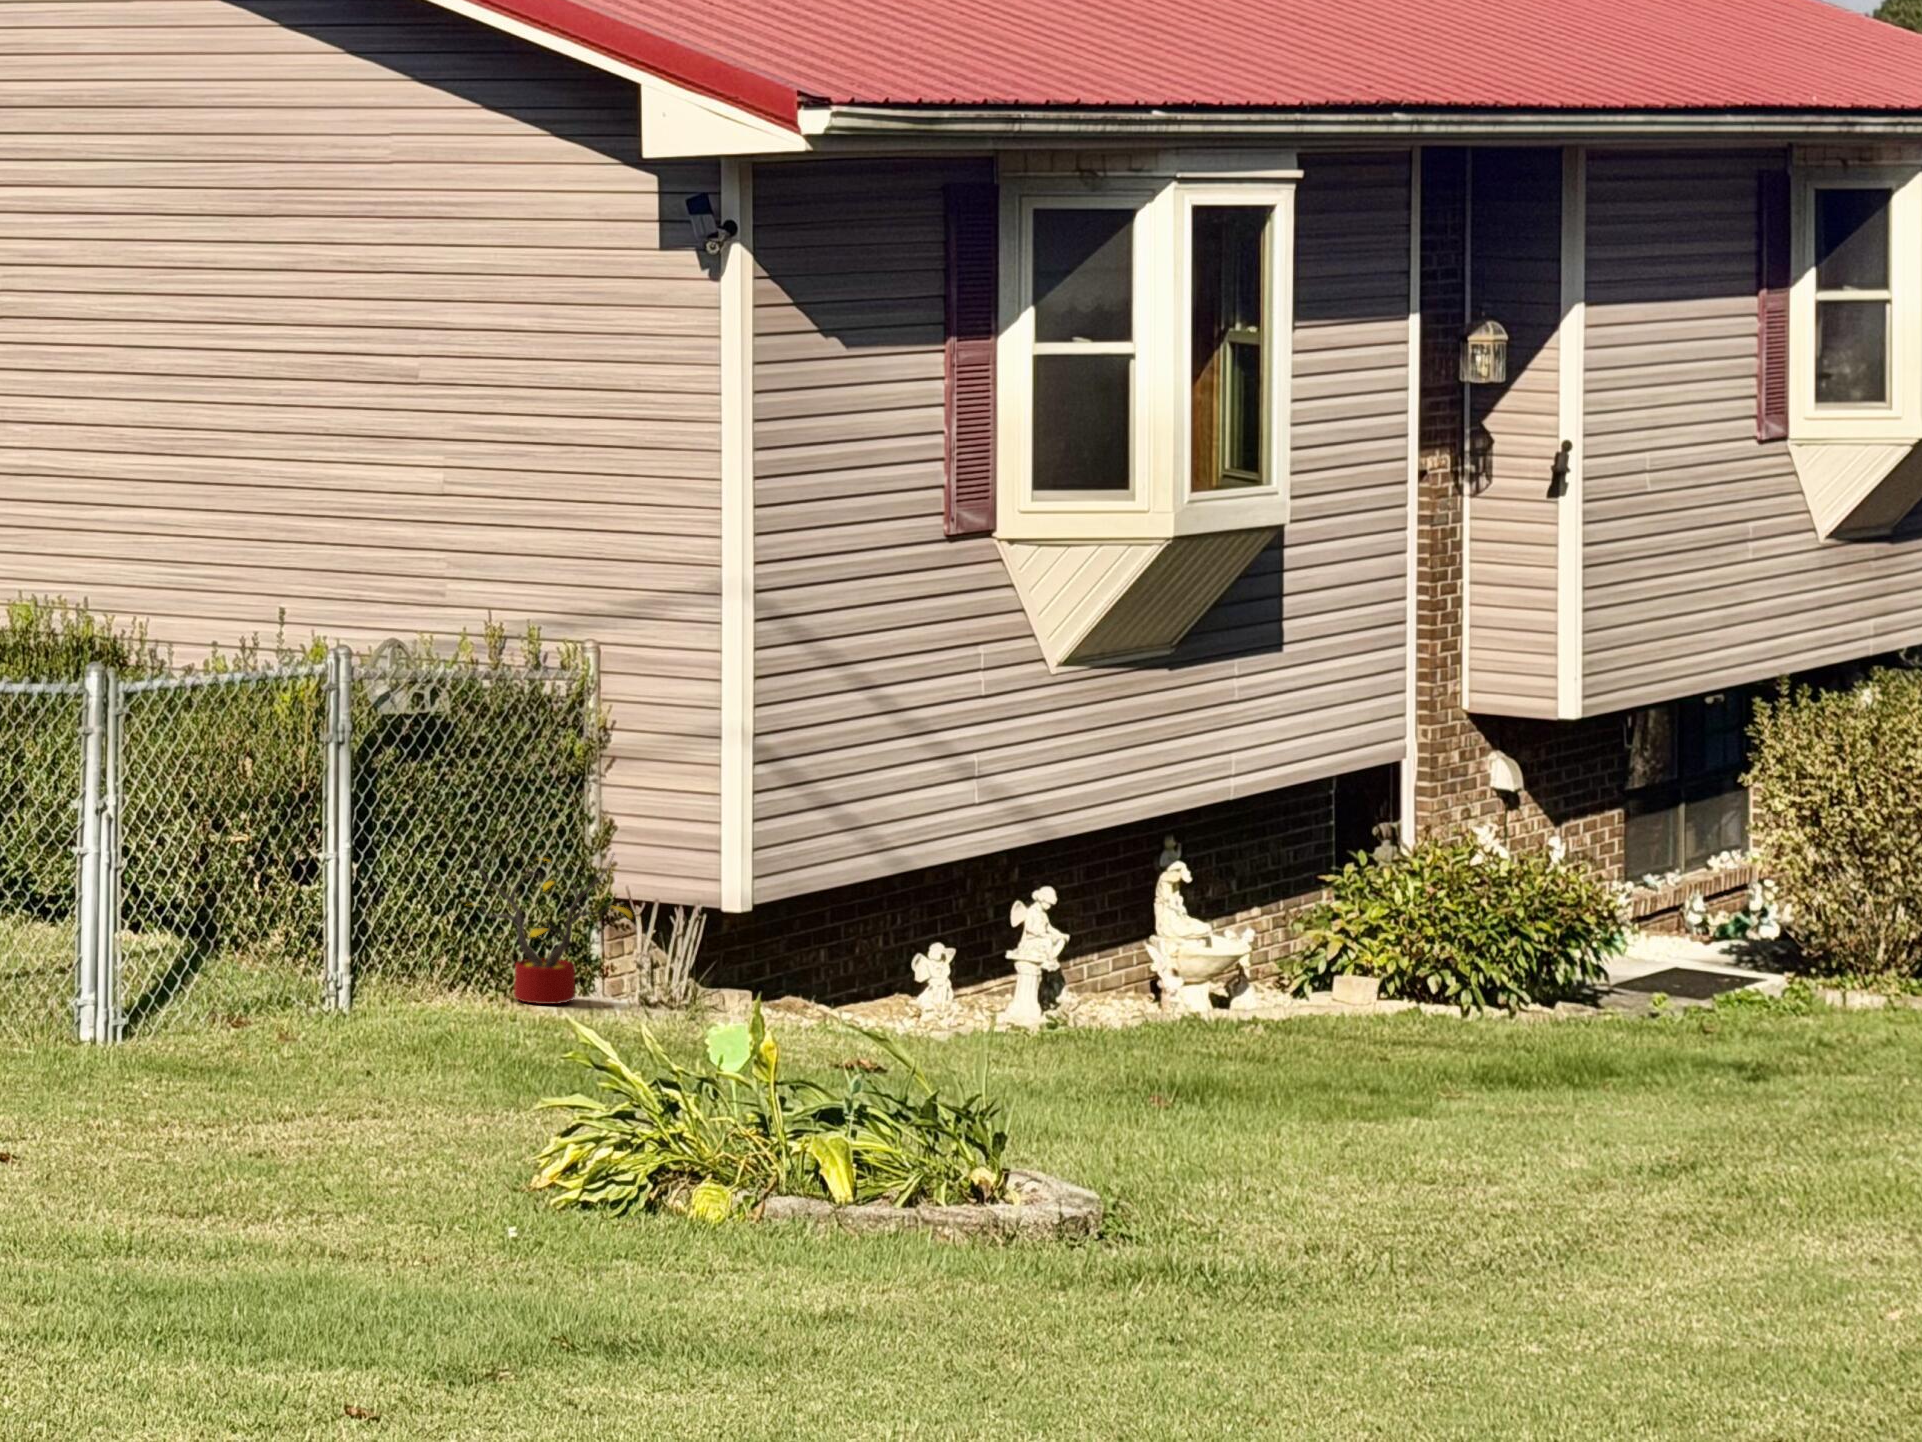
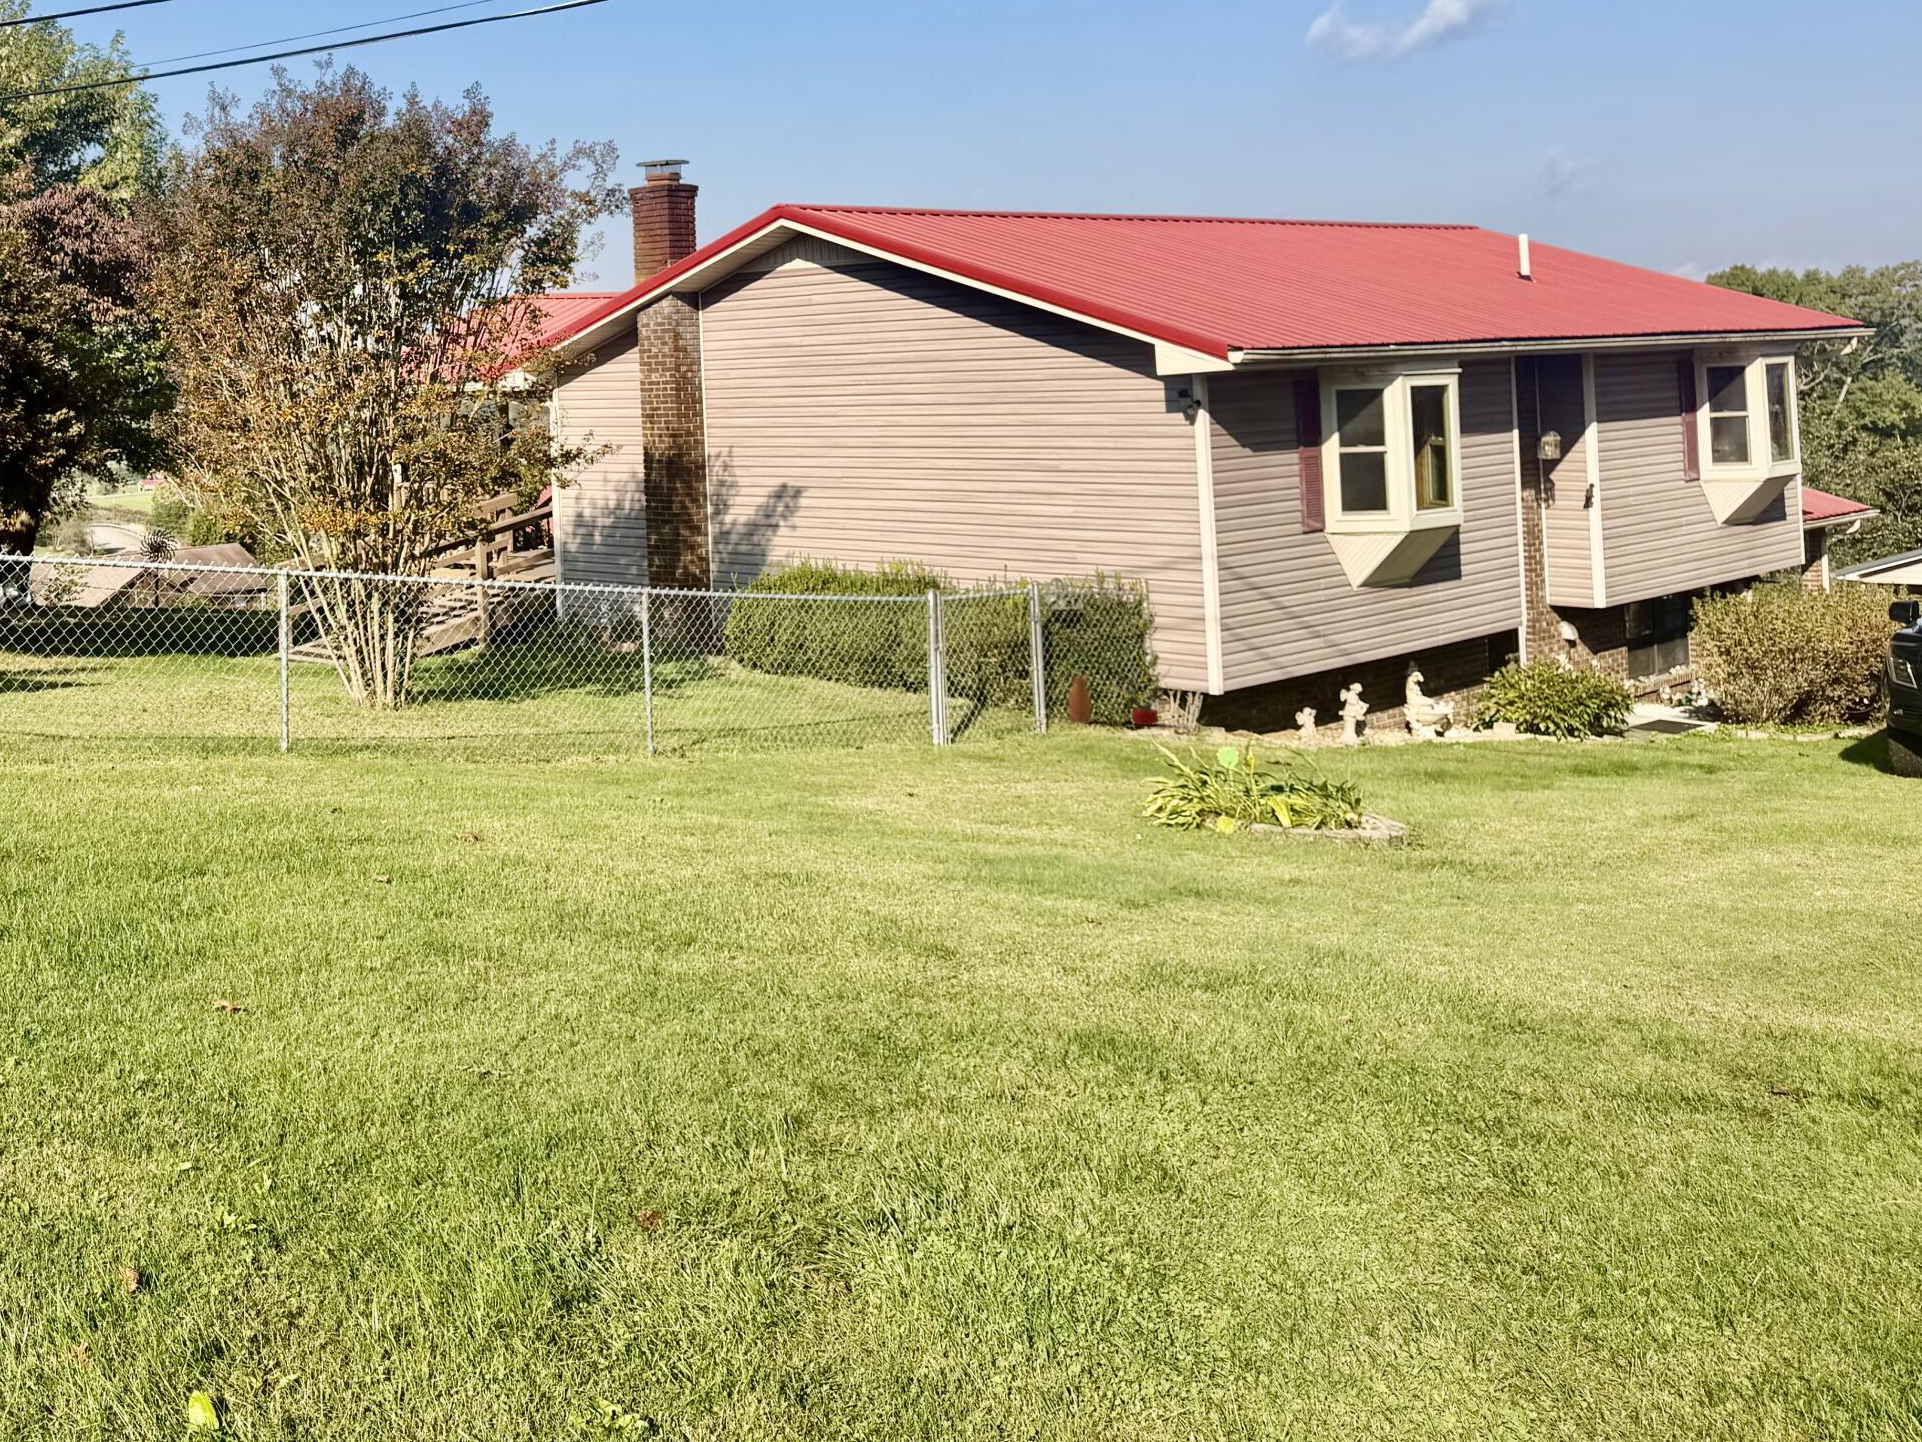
watering can: none [360,877,414,1002] -> present [1069,675,1091,723]

